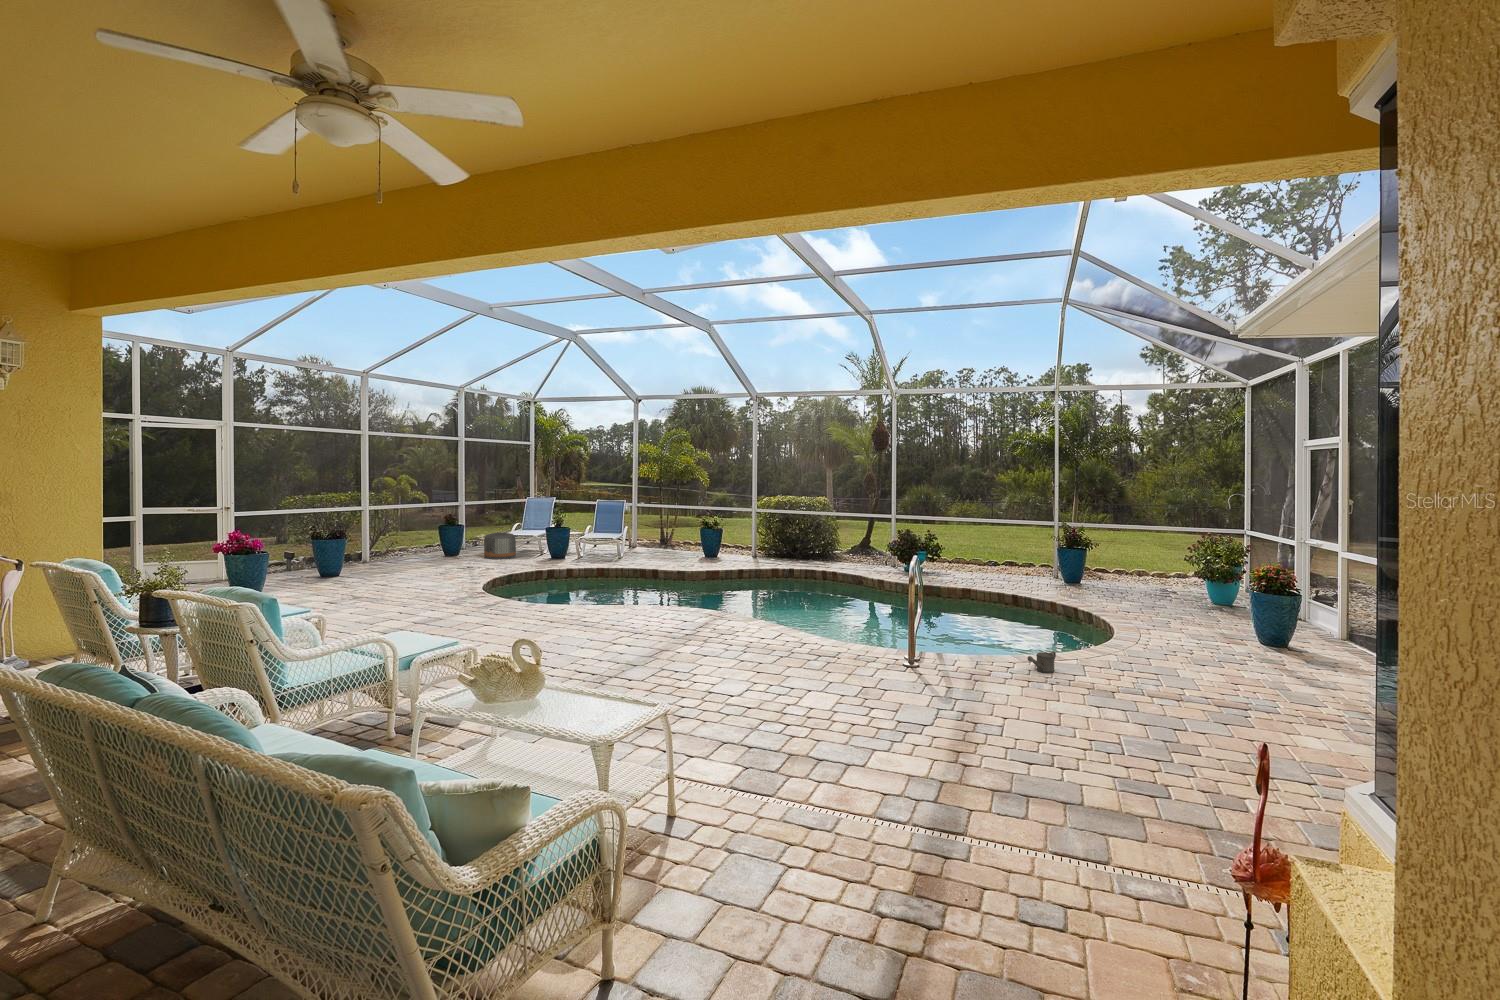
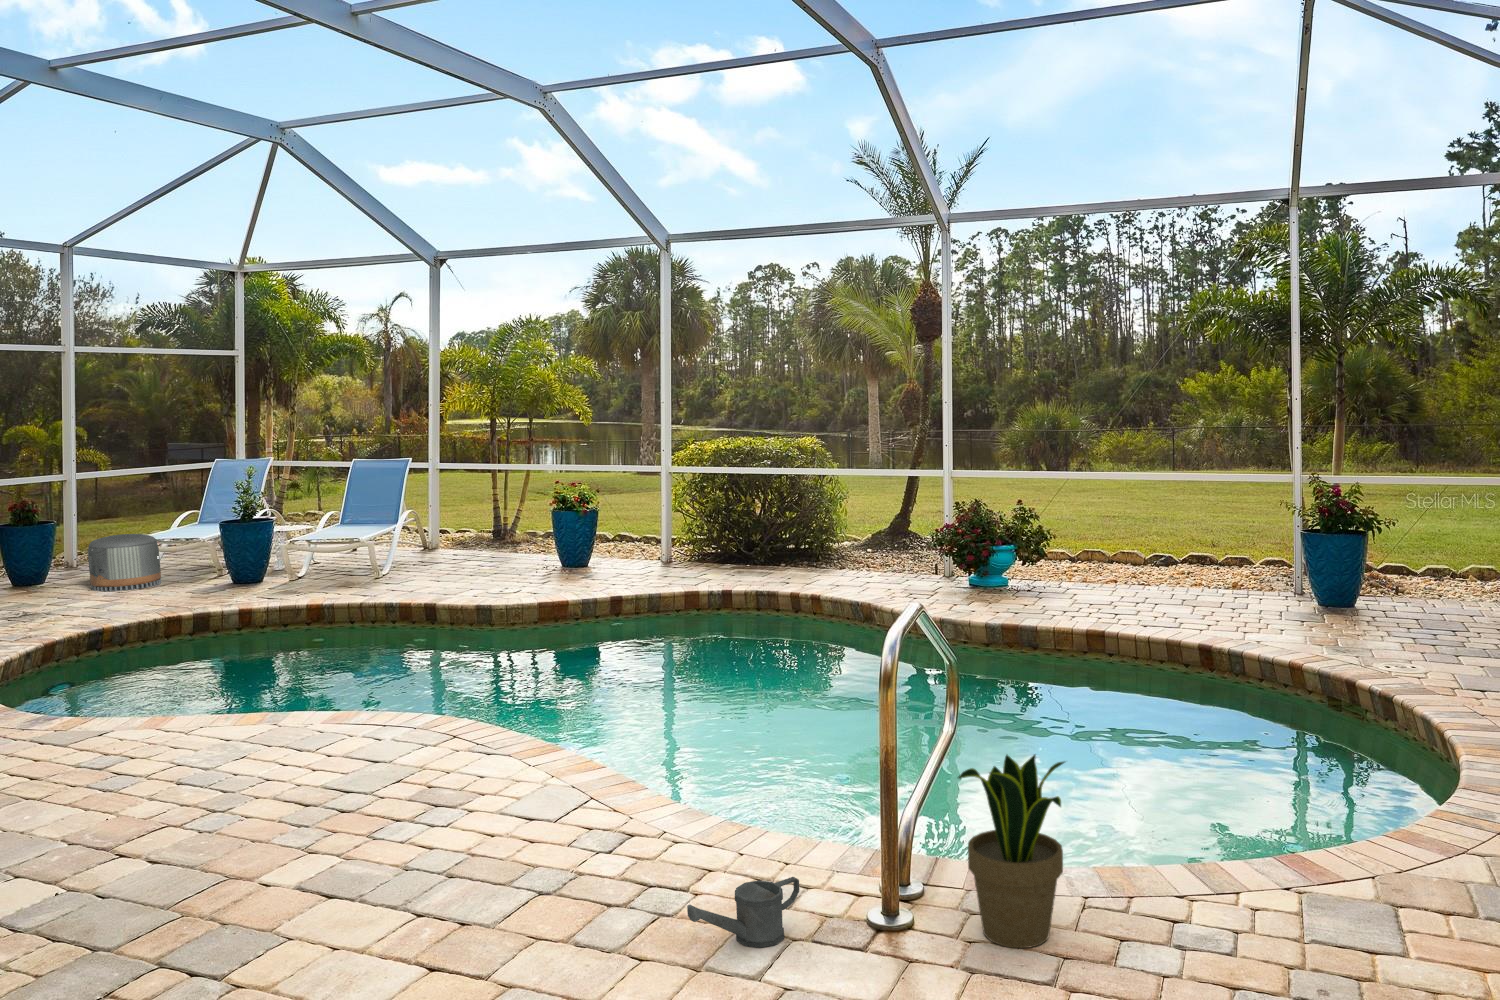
potted plant: none [937,606,974,672] -> present [958,754,1065,948]
watering can: present [1028,652,1056,673] -> present [687,877,799,948]

